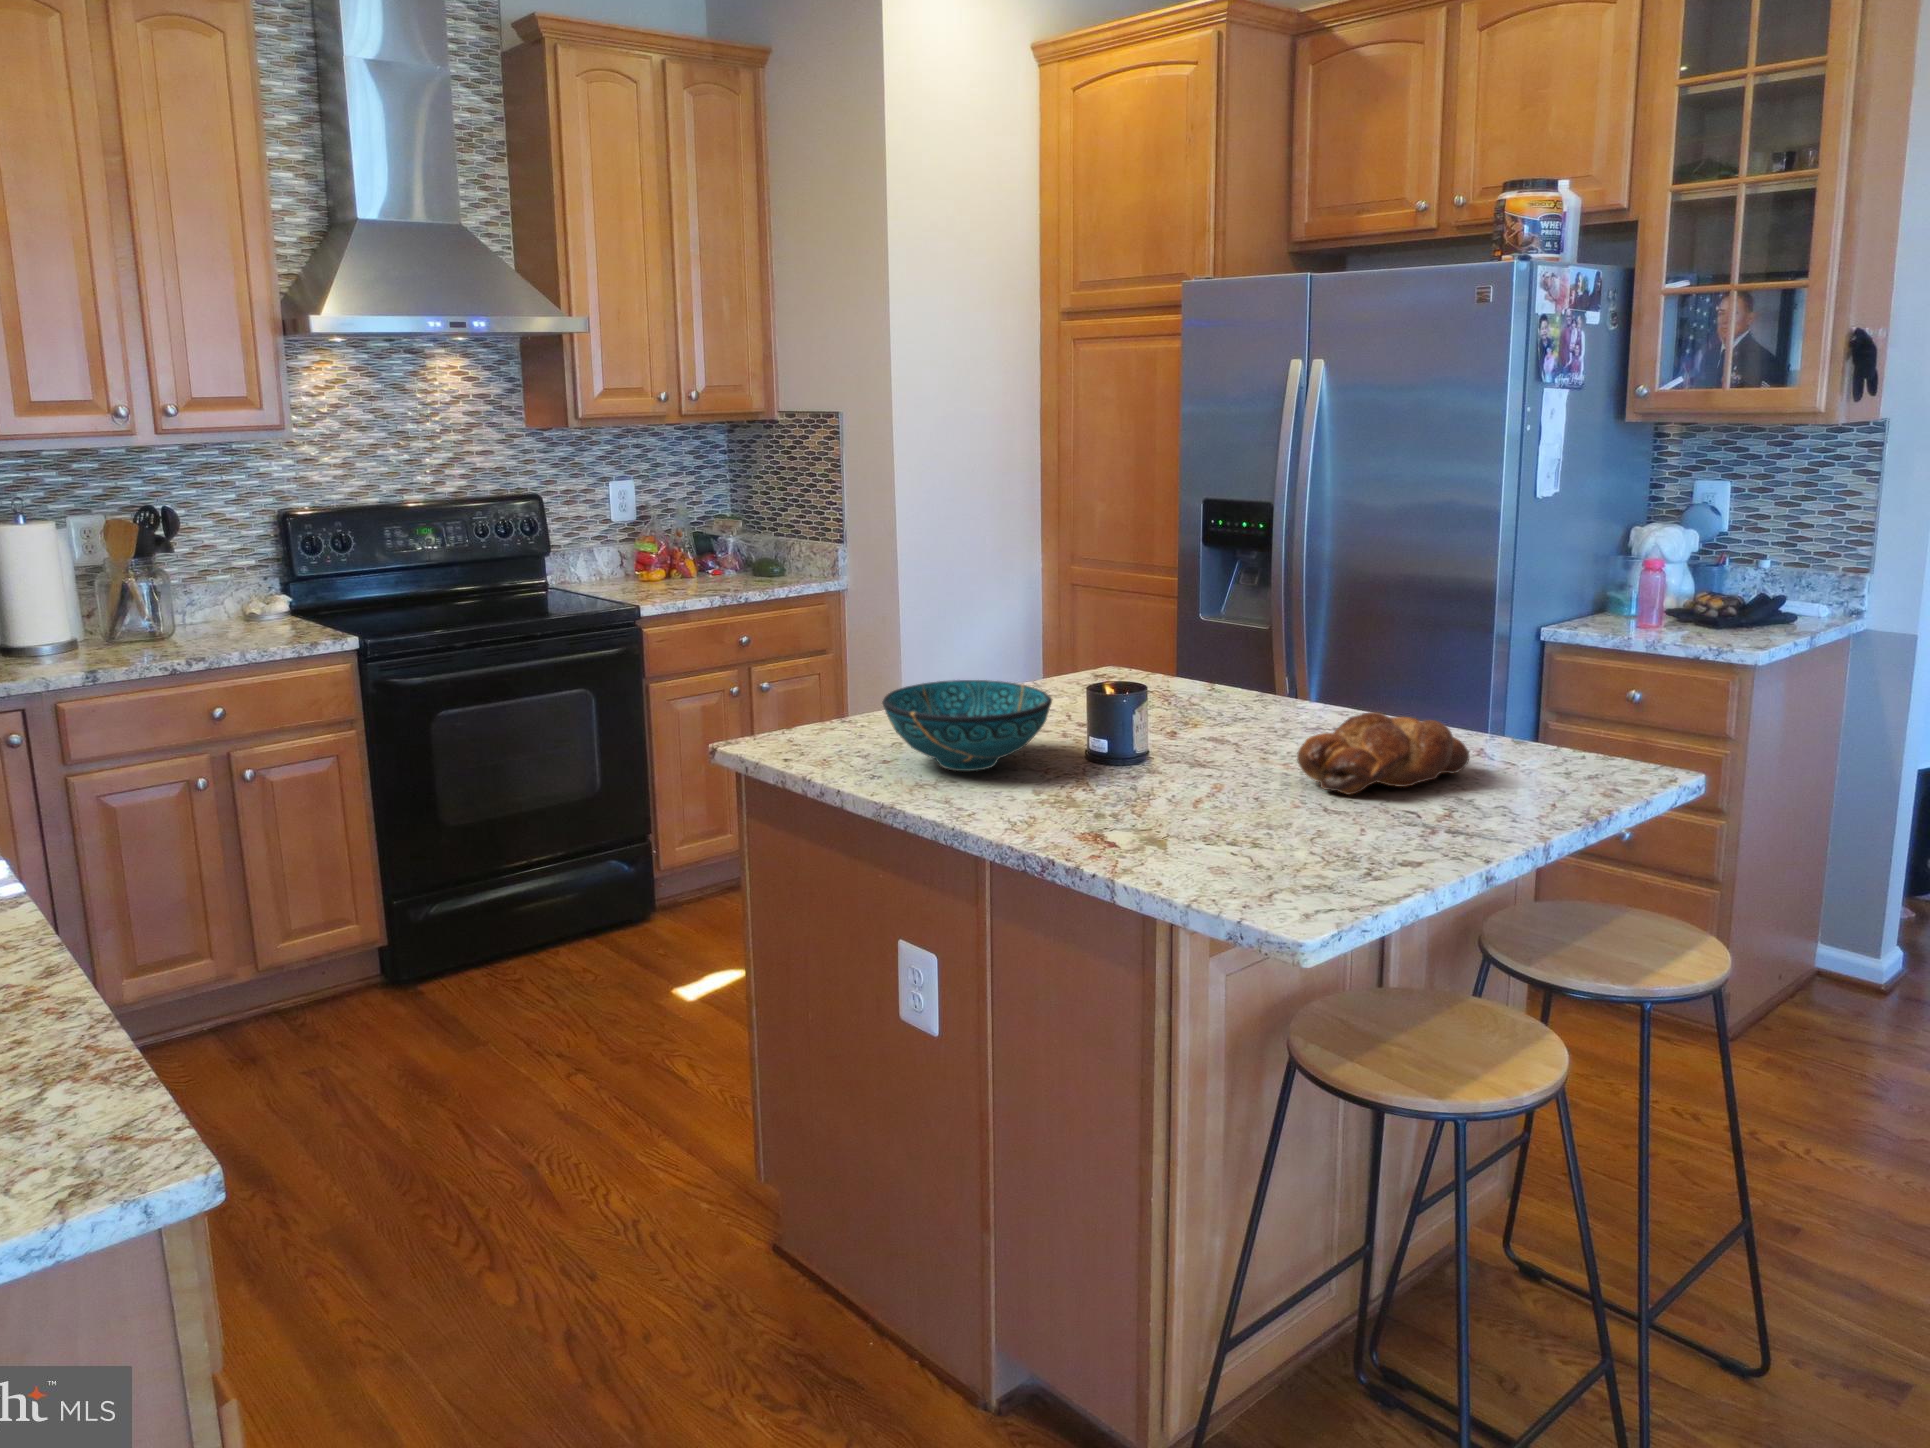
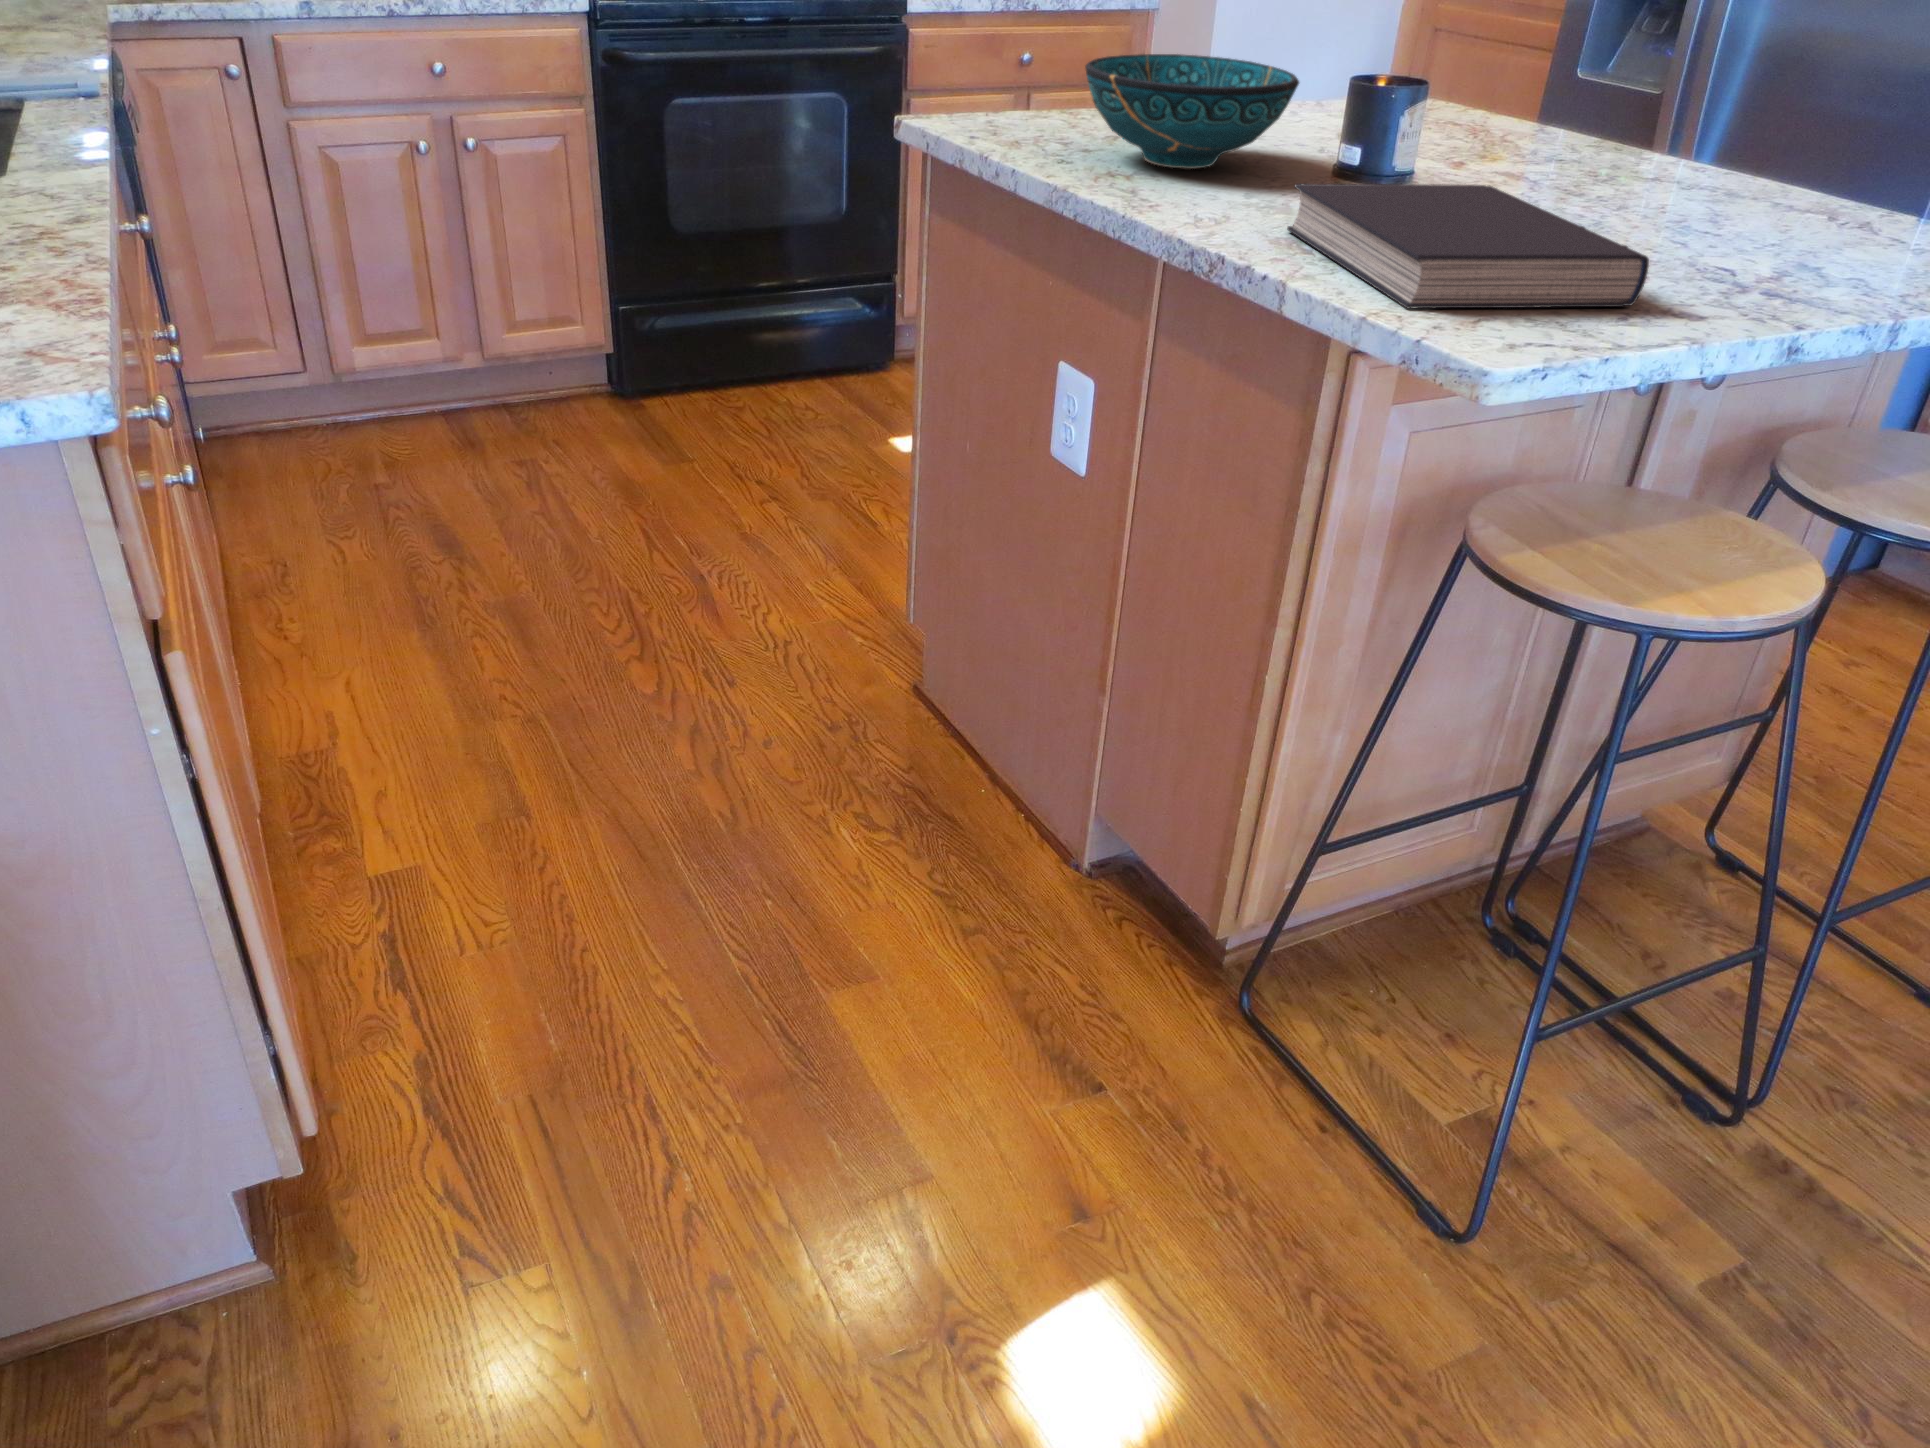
bread loaf: present [1297,712,1469,795] -> none [1598,136,1846,241]
book: none [1087,771,1372,891] -> present [1287,184,1649,309]

